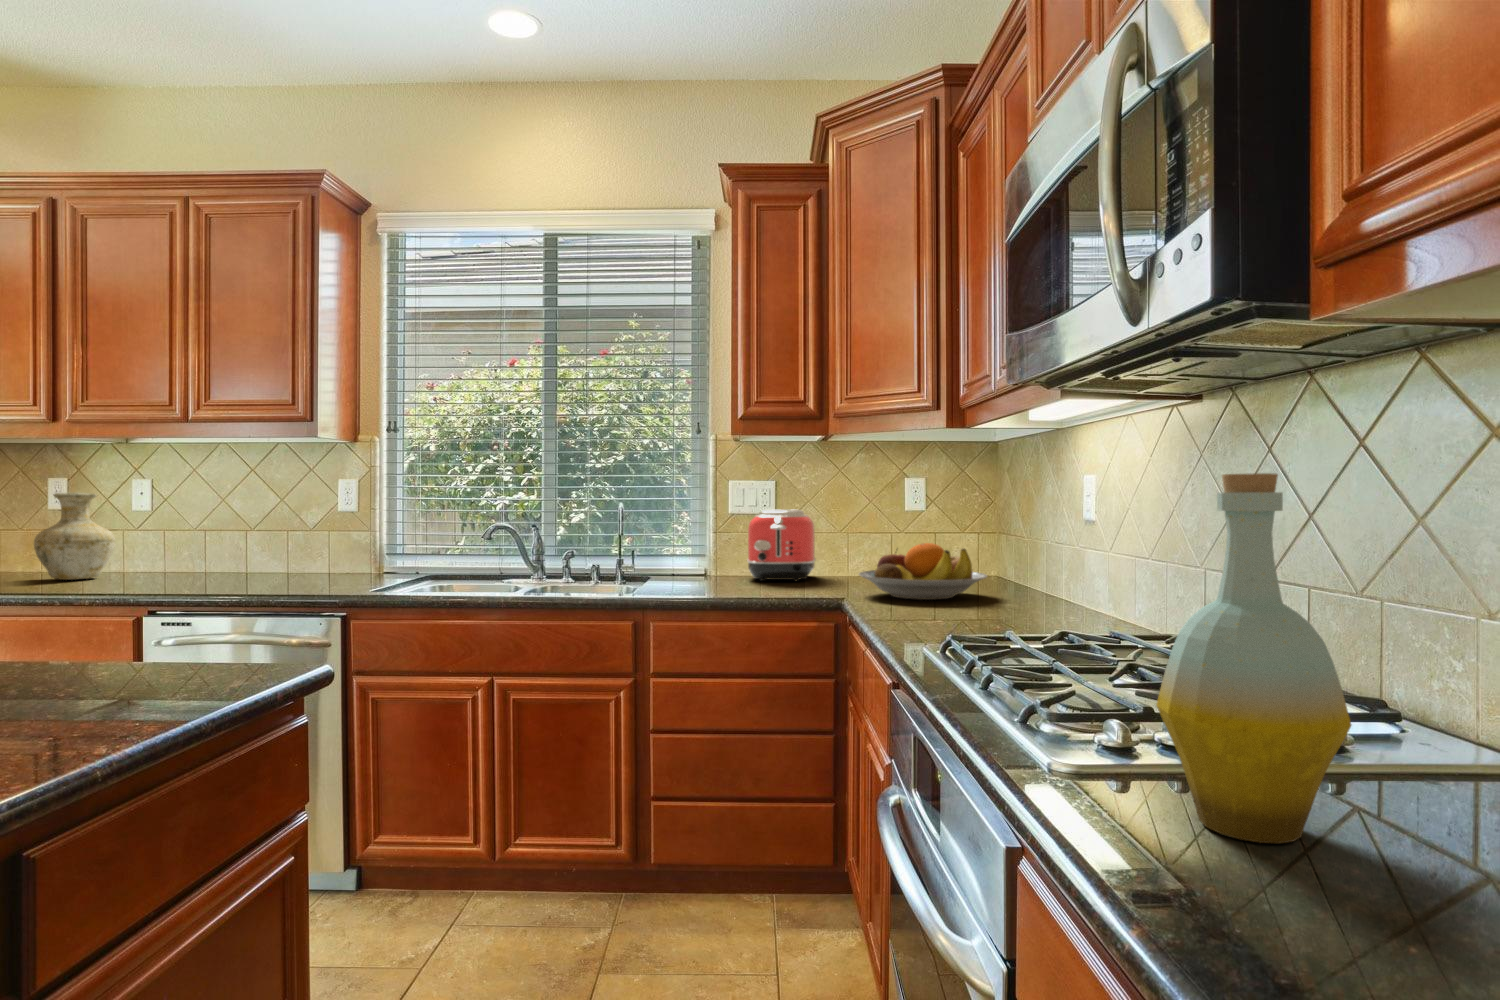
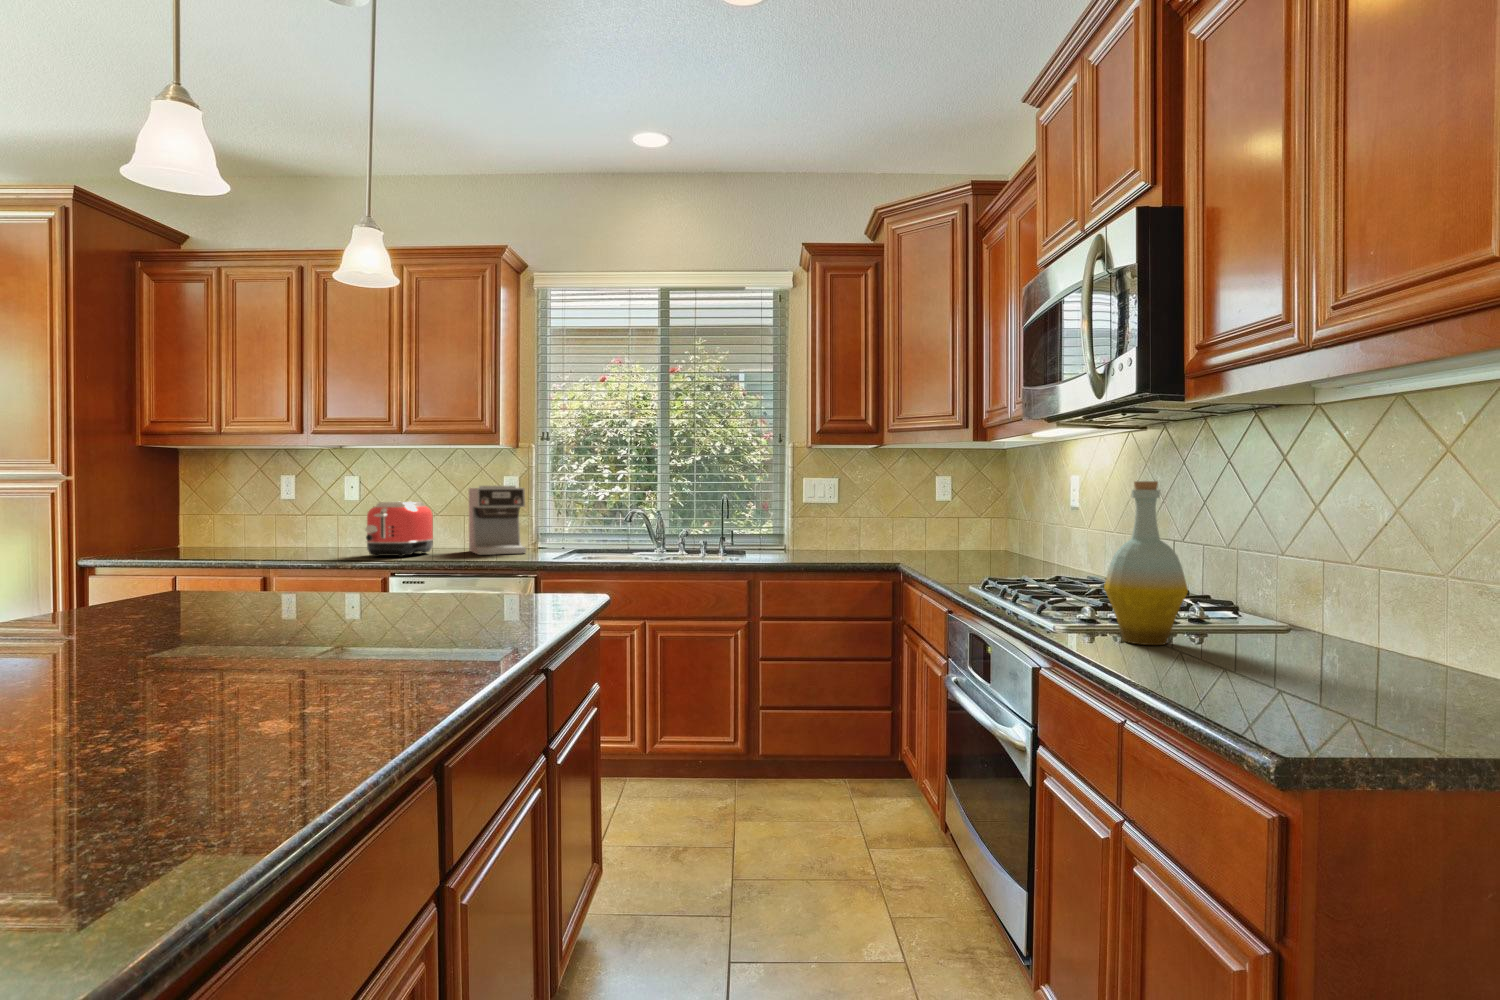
coffee maker: none [289,491,359,584] -> present [469,486,526,555]
vase: present [34,492,115,580] -> none [278,487,333,552]
toaster: present [747,509,816,582] -> present [365,501,434,557]
fruit bowl: present [859,543,987,600] -> none [910,523,1003,564]

